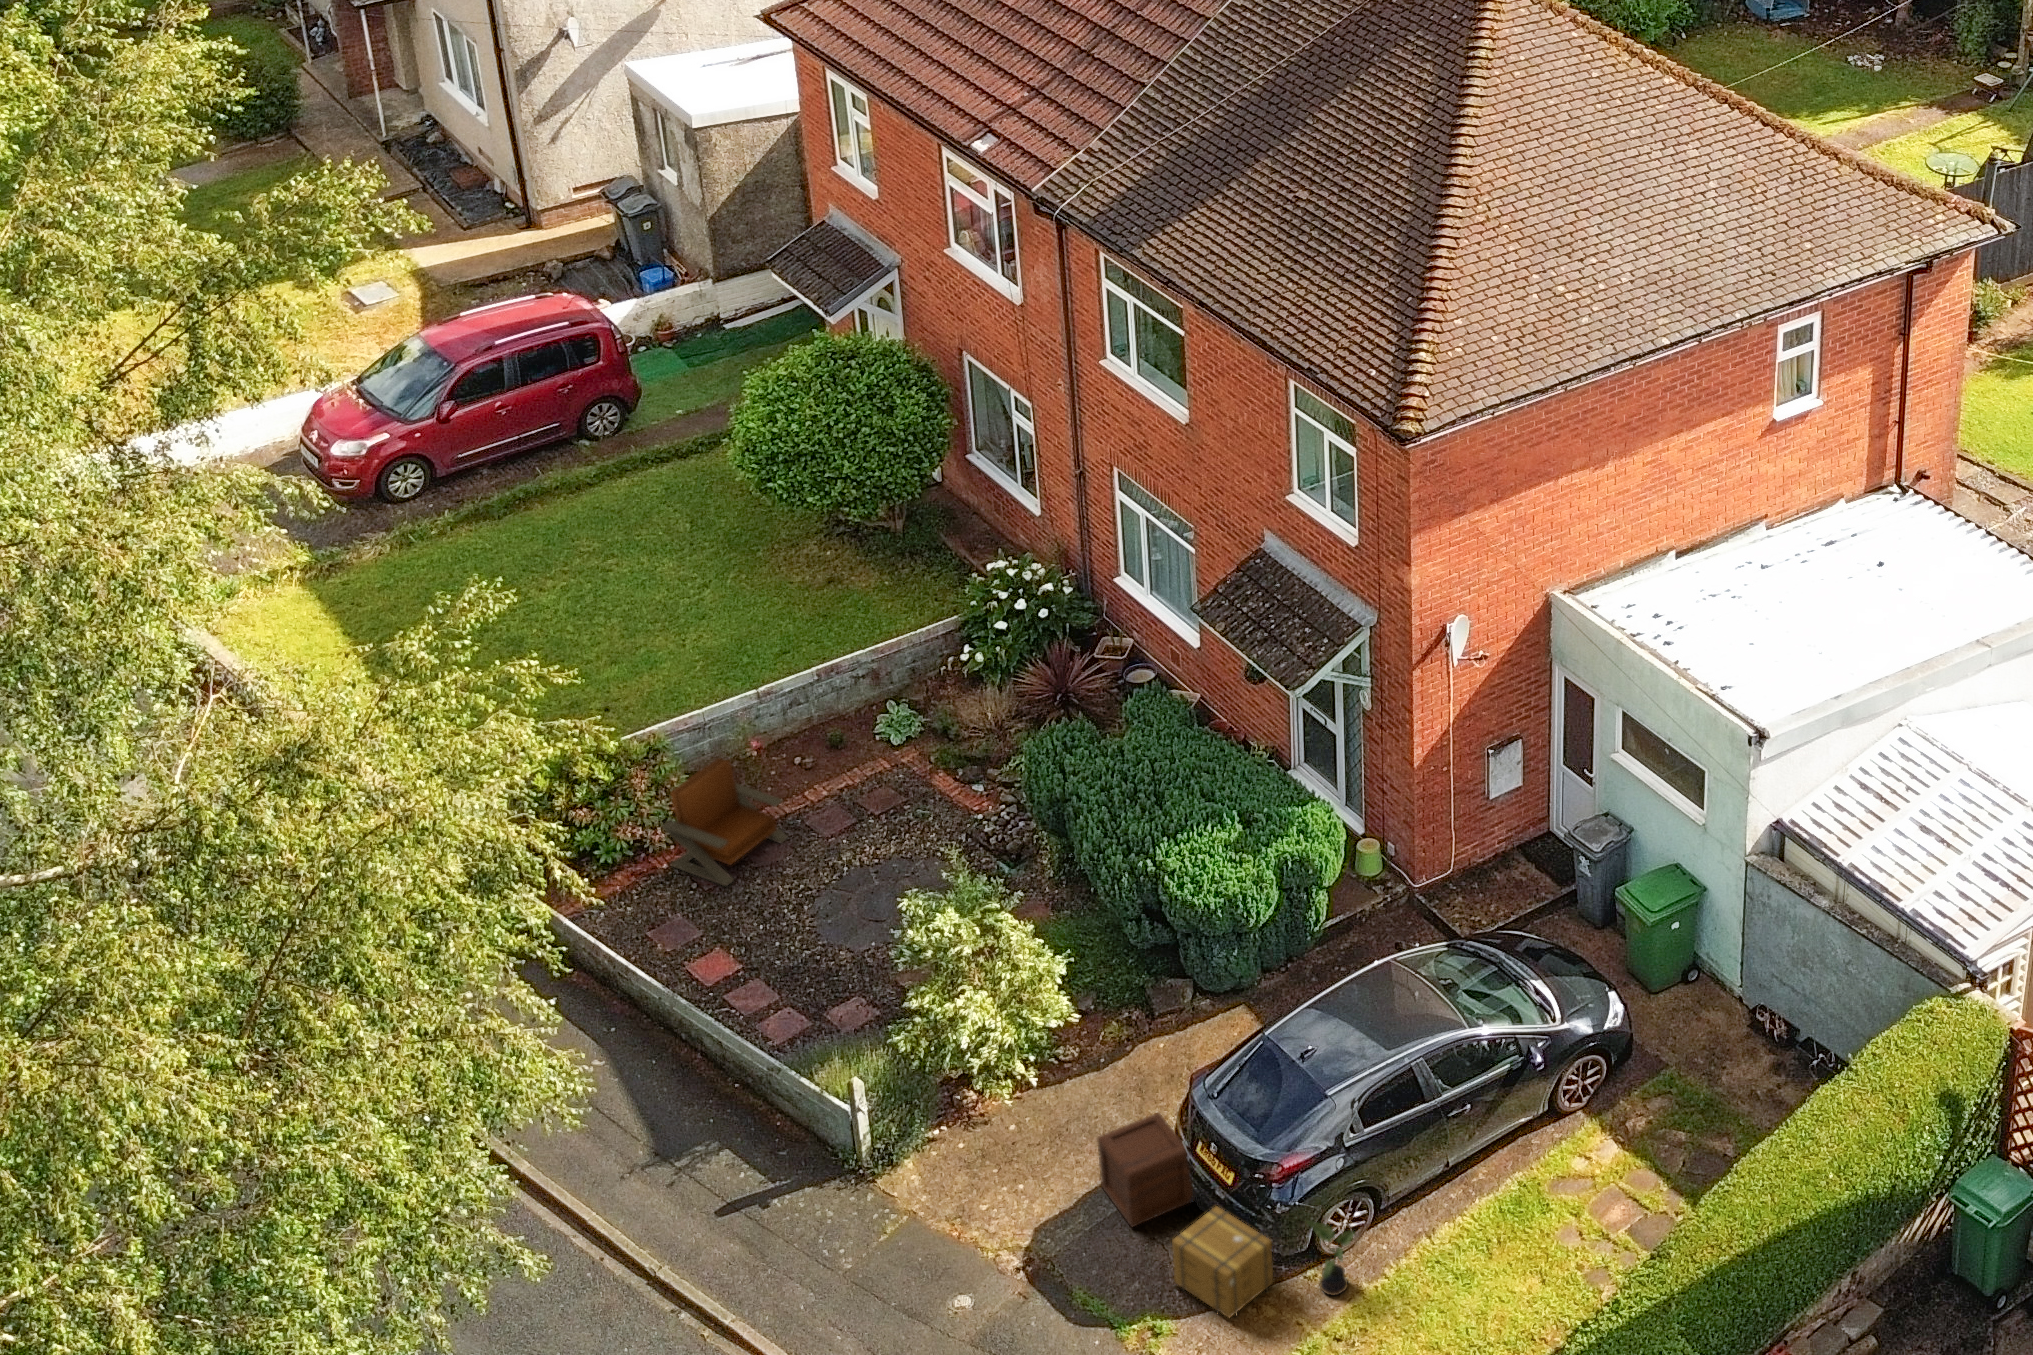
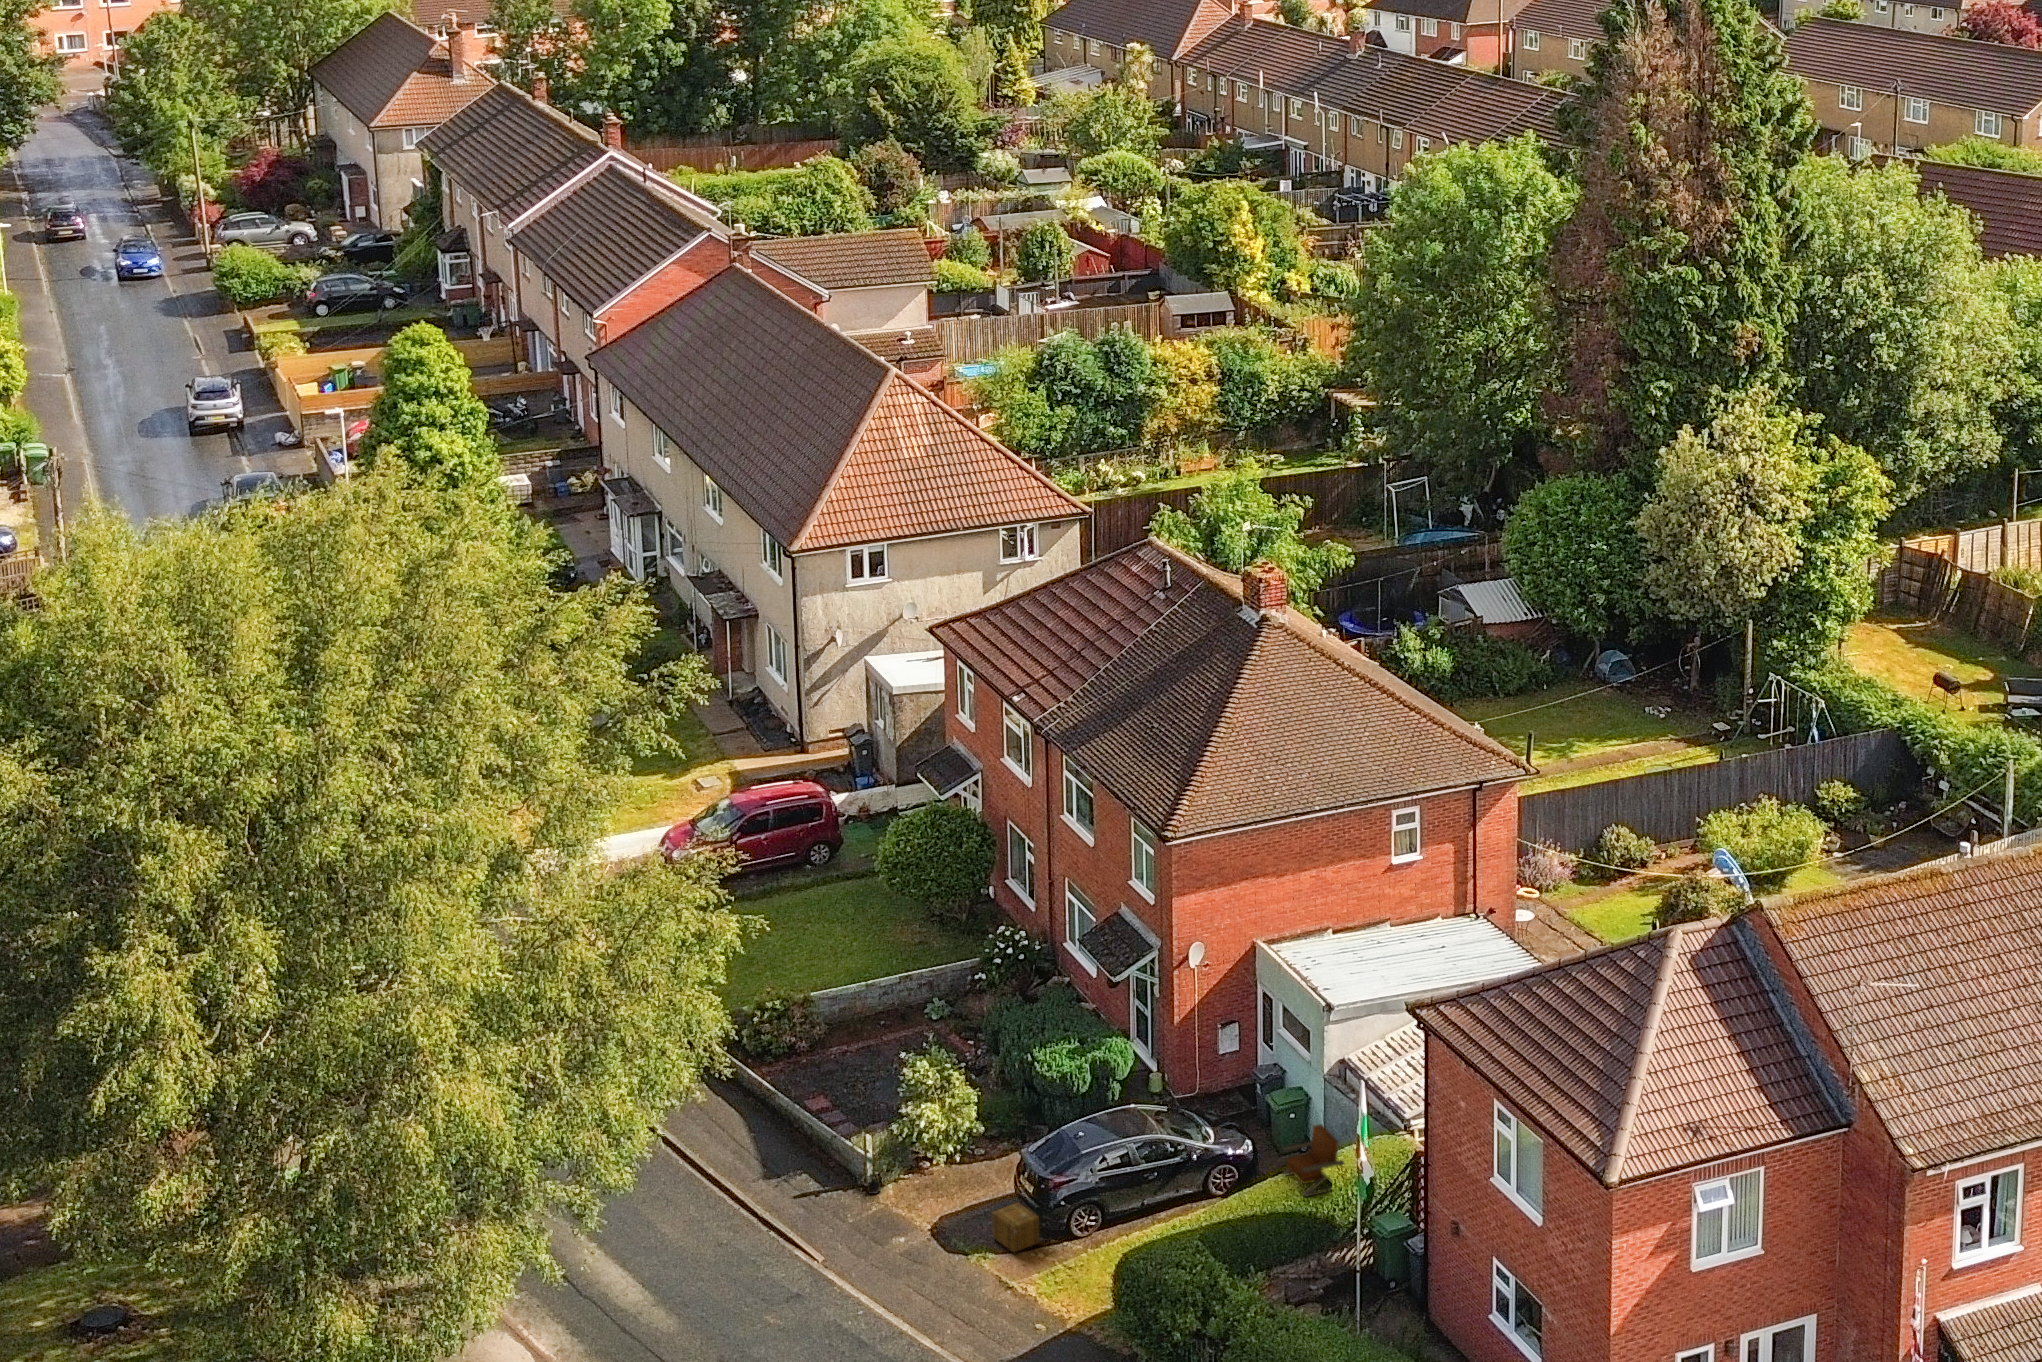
lounge chair: present [662,758,787,886] -> present [1283,1124,1344,1197]
wooden crate: present [1098,1113,1193,1227] -> none [970,1164,1013,1216]
potted plant: present [1307,1221,1355,1295] -> present [865,1156,884,1194]

